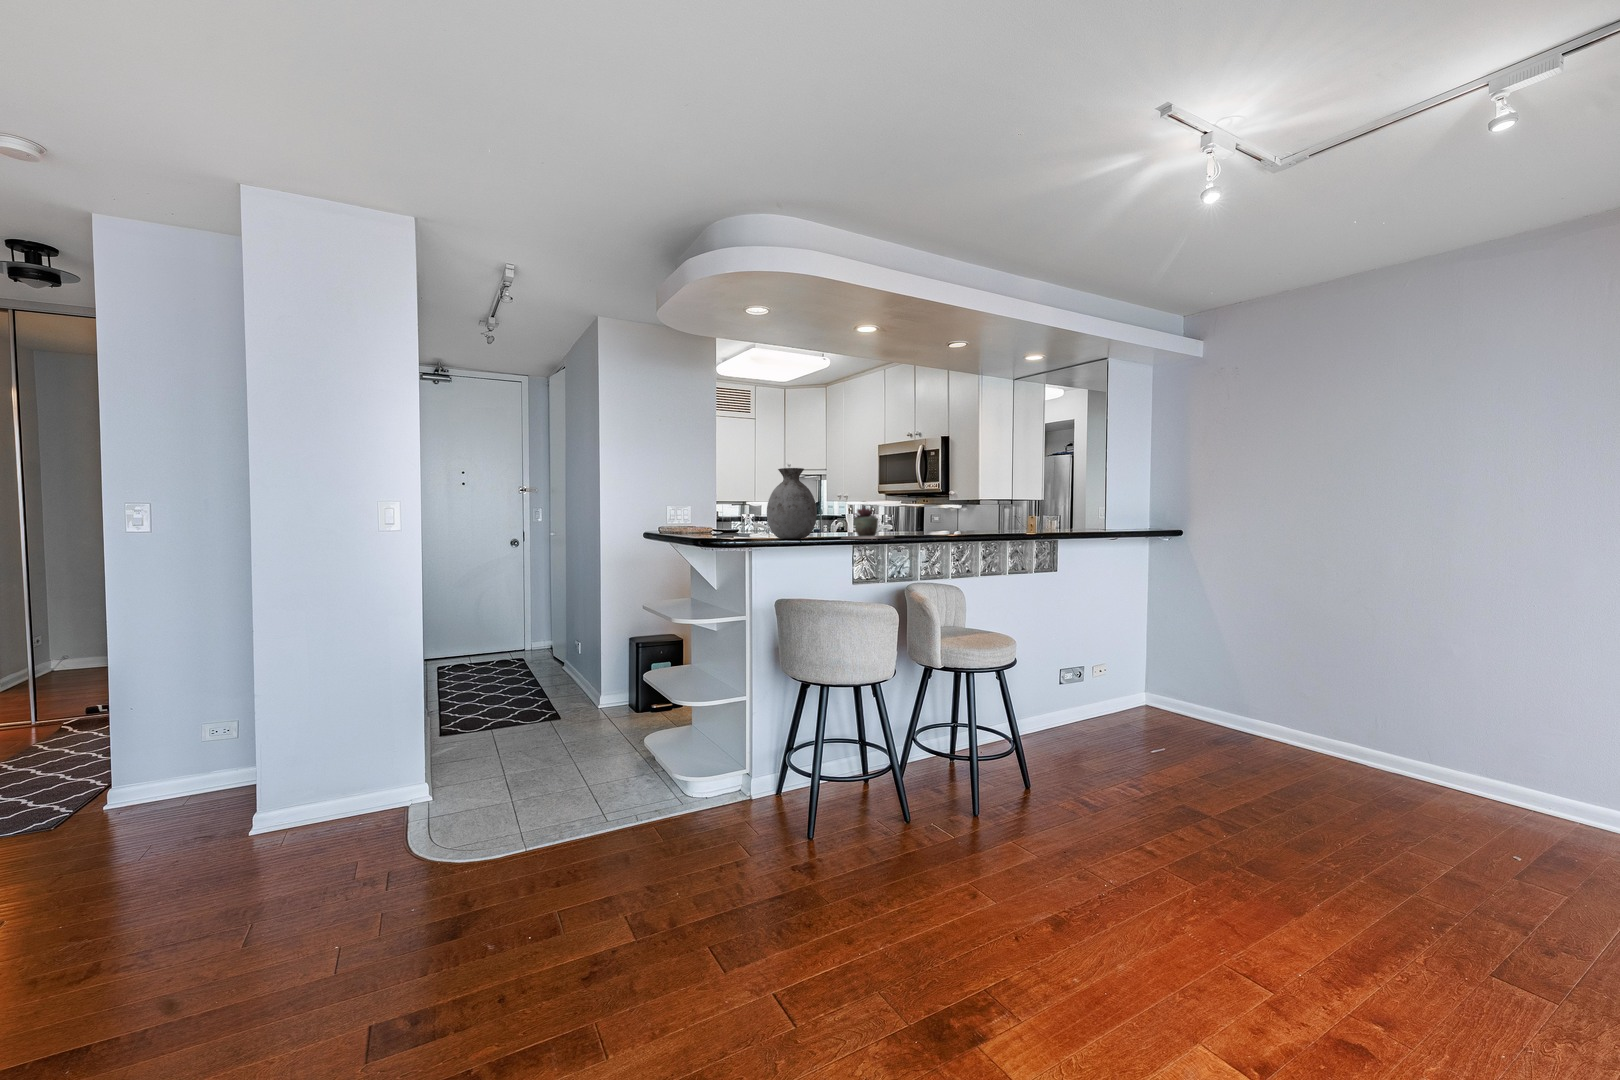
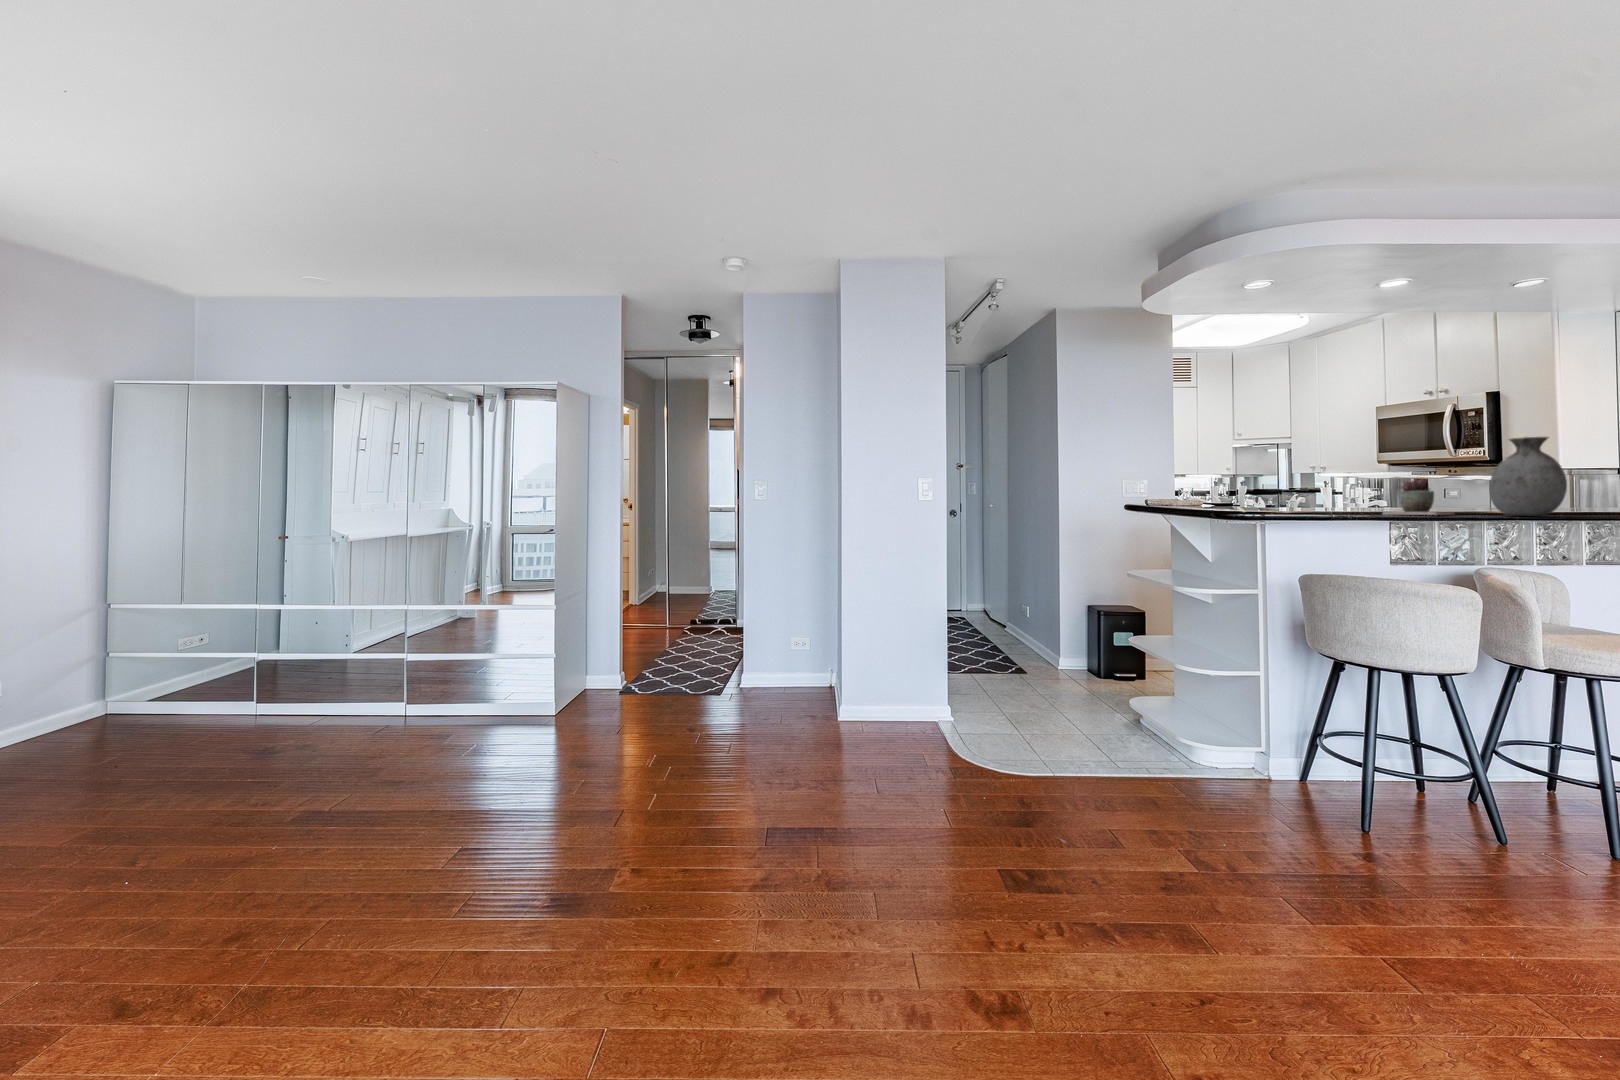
vase: present [767,468,817,539] -> present [1489,437,1567,516]

